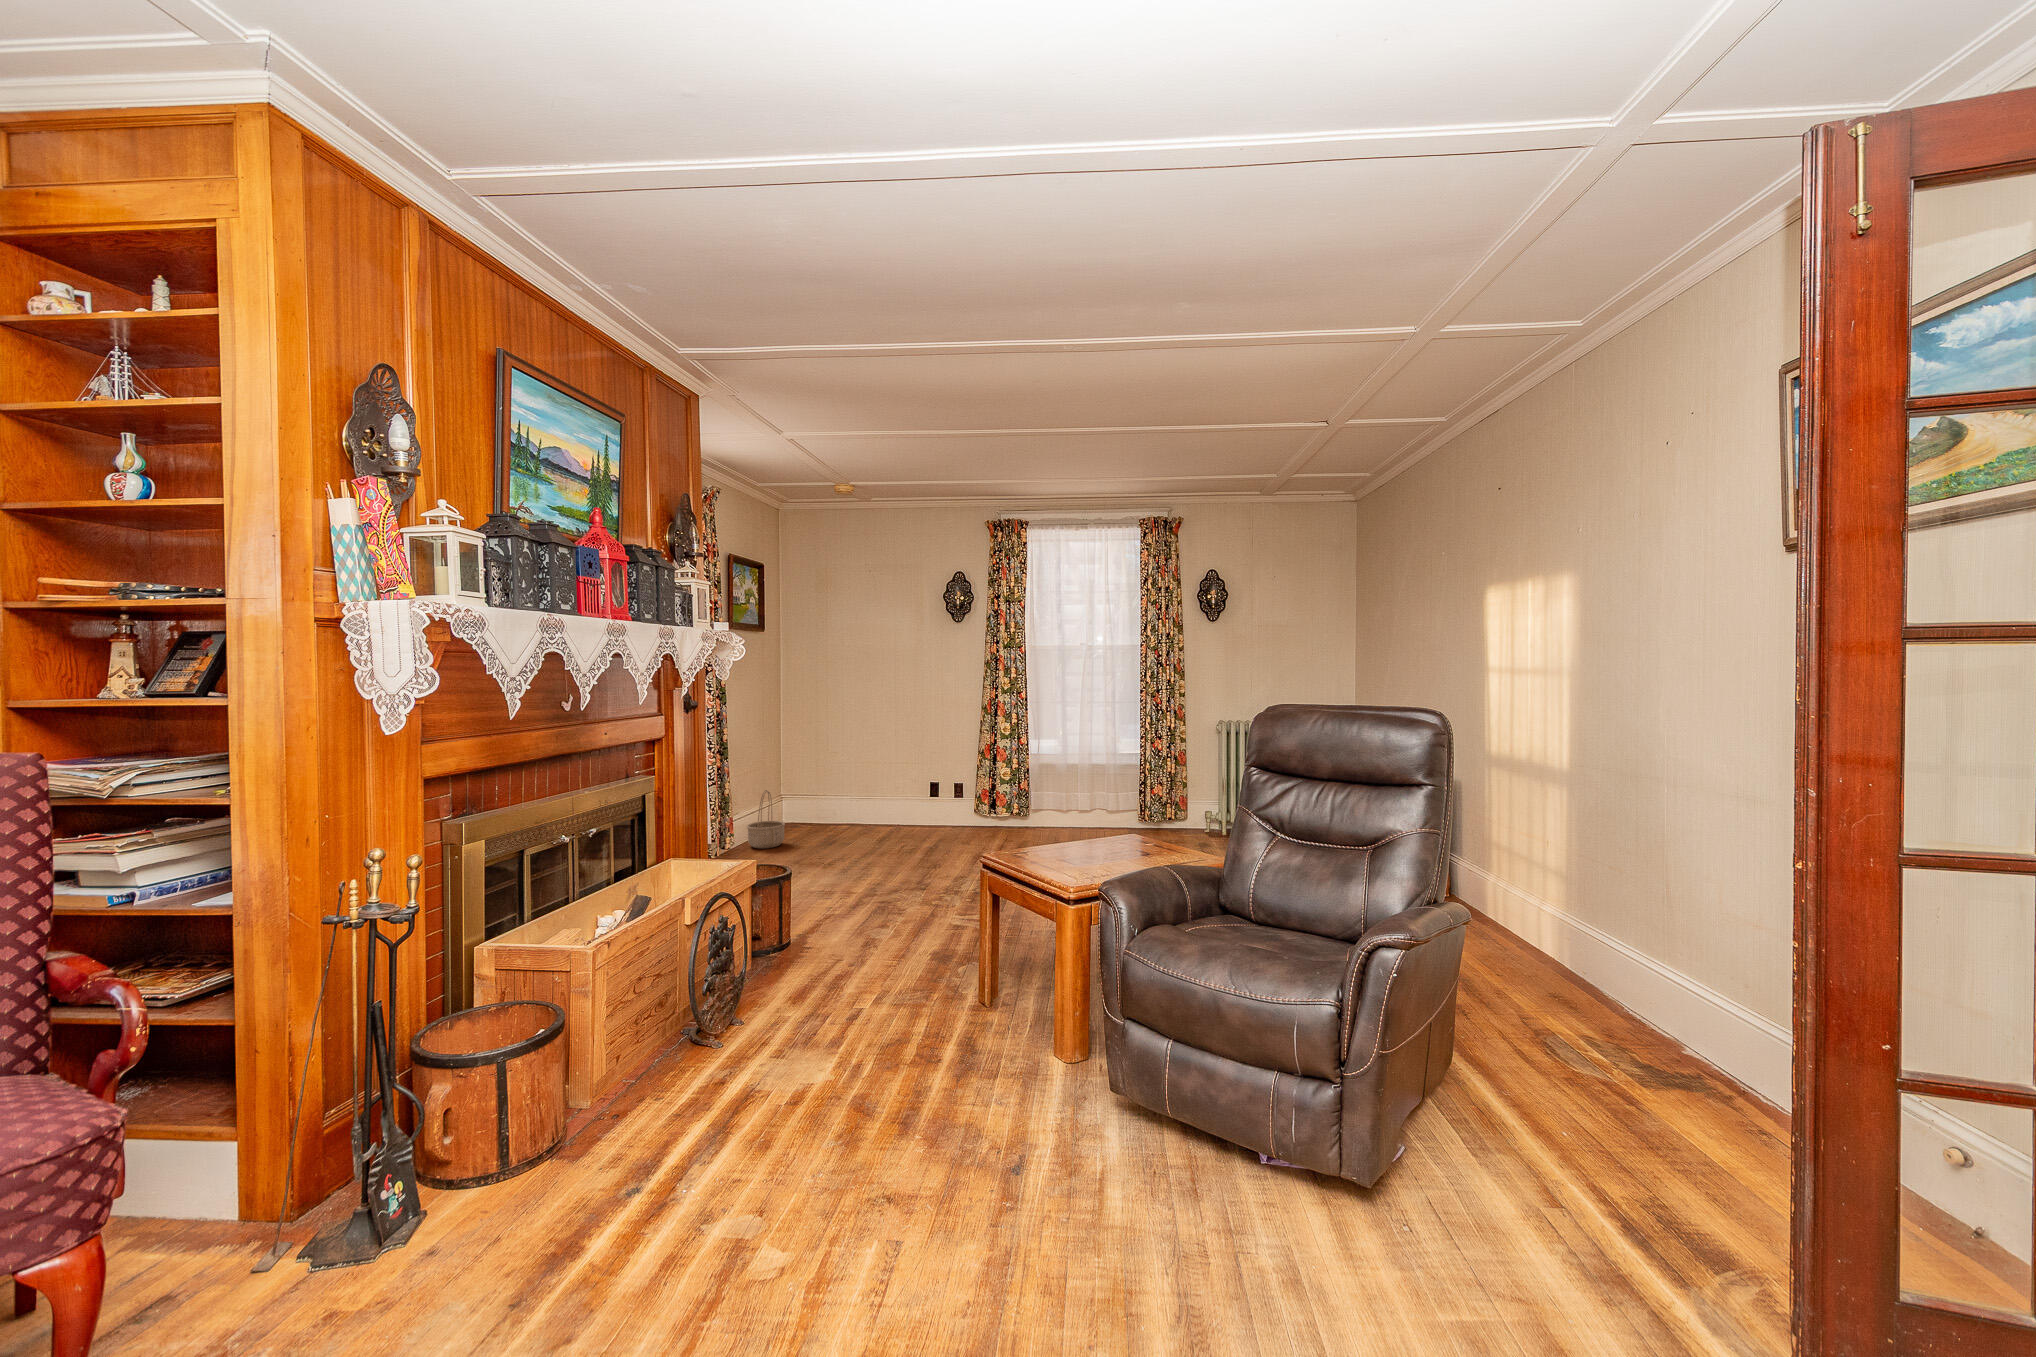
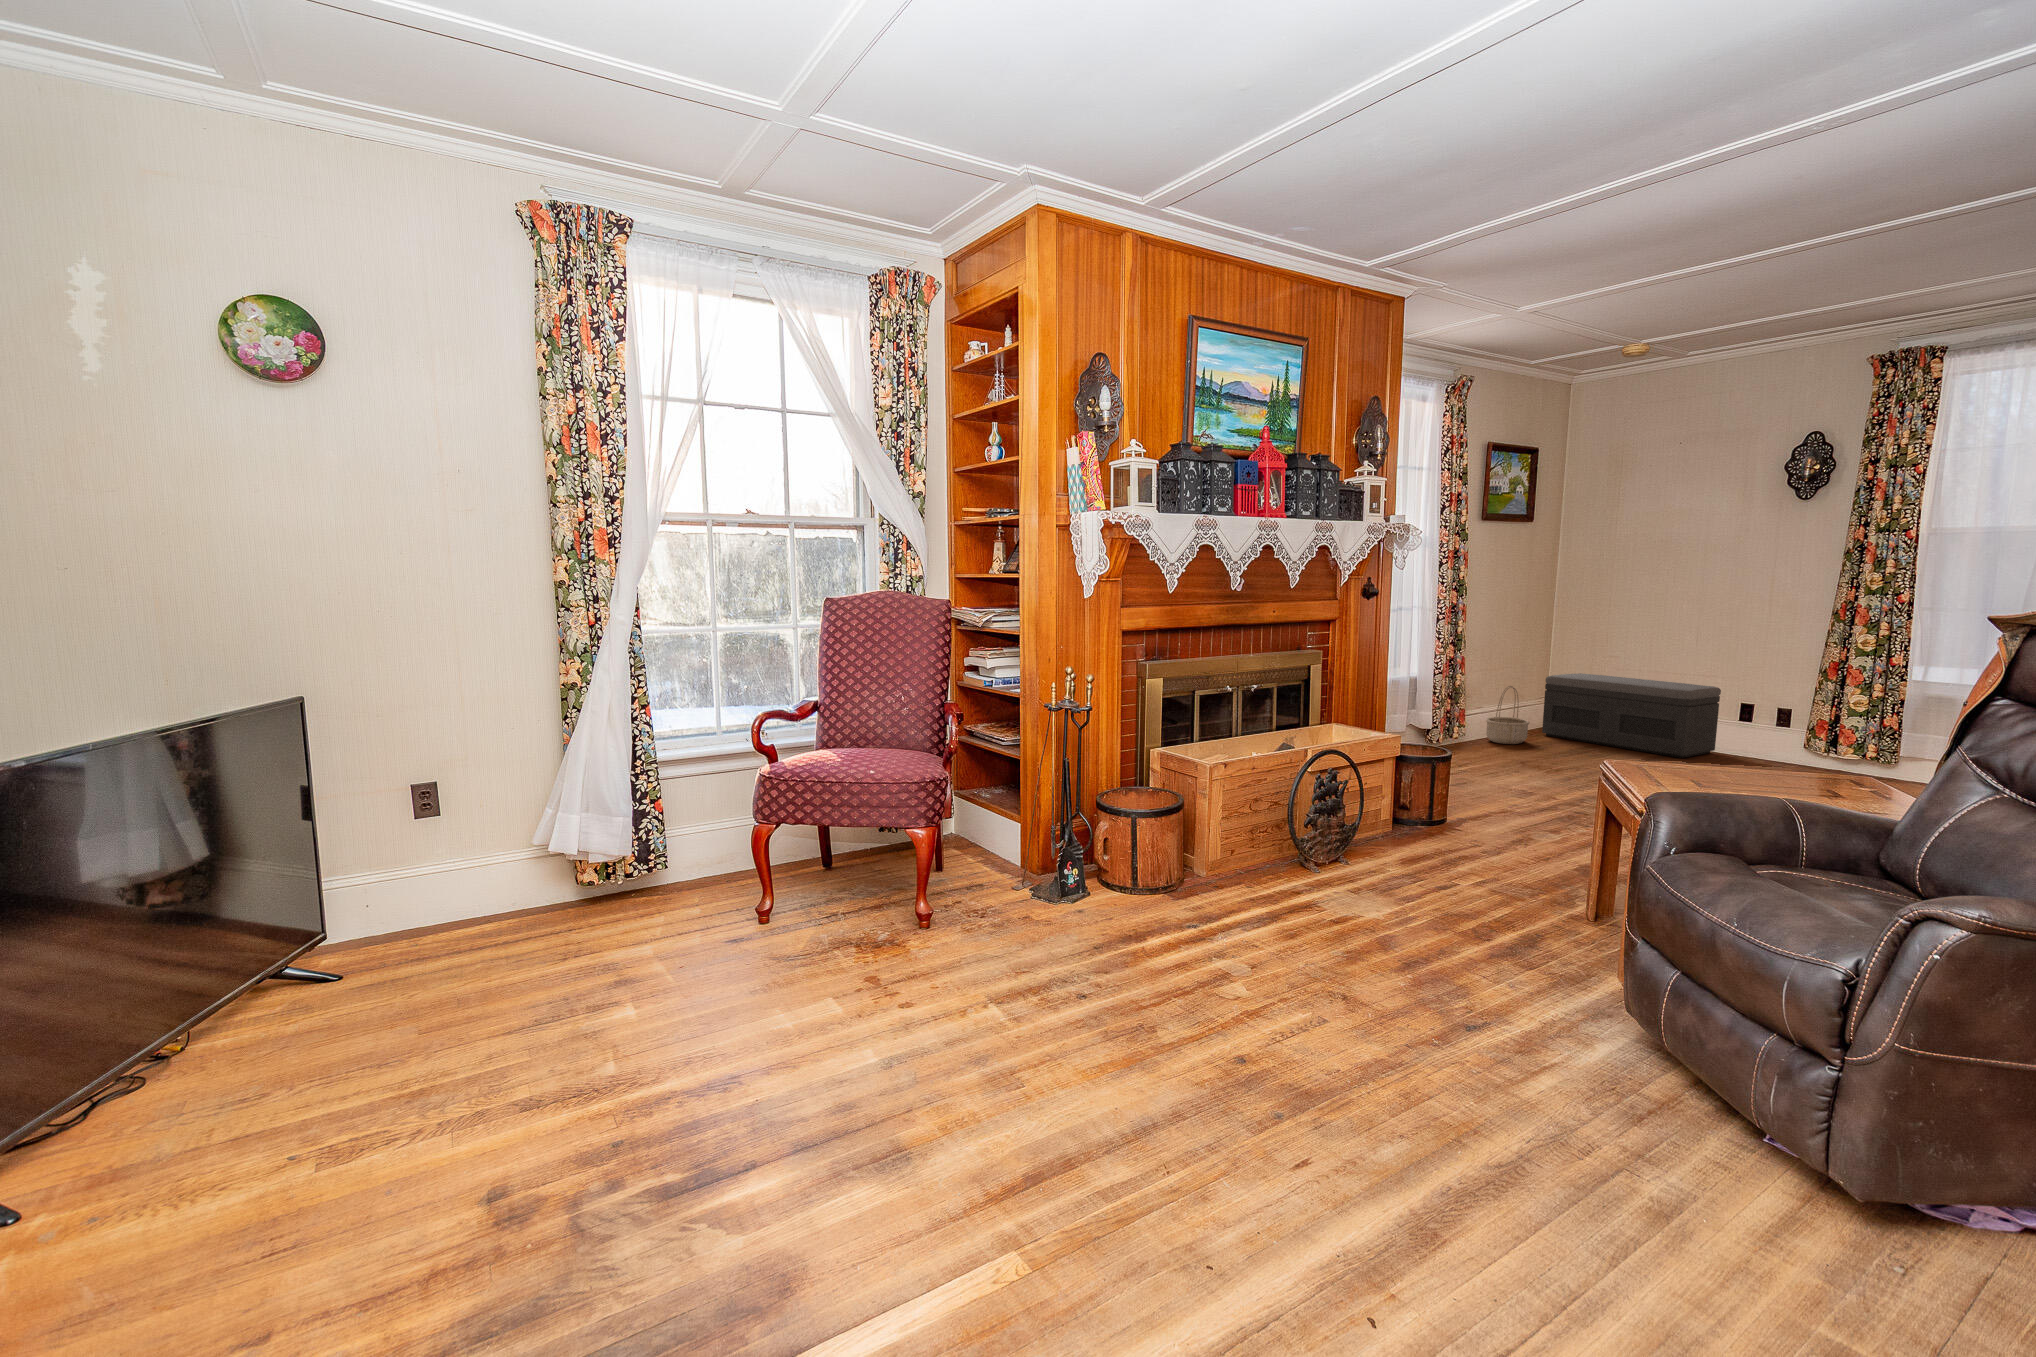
storage bench: none [788,771,919,835] -> present [1542,673,1721,758]

